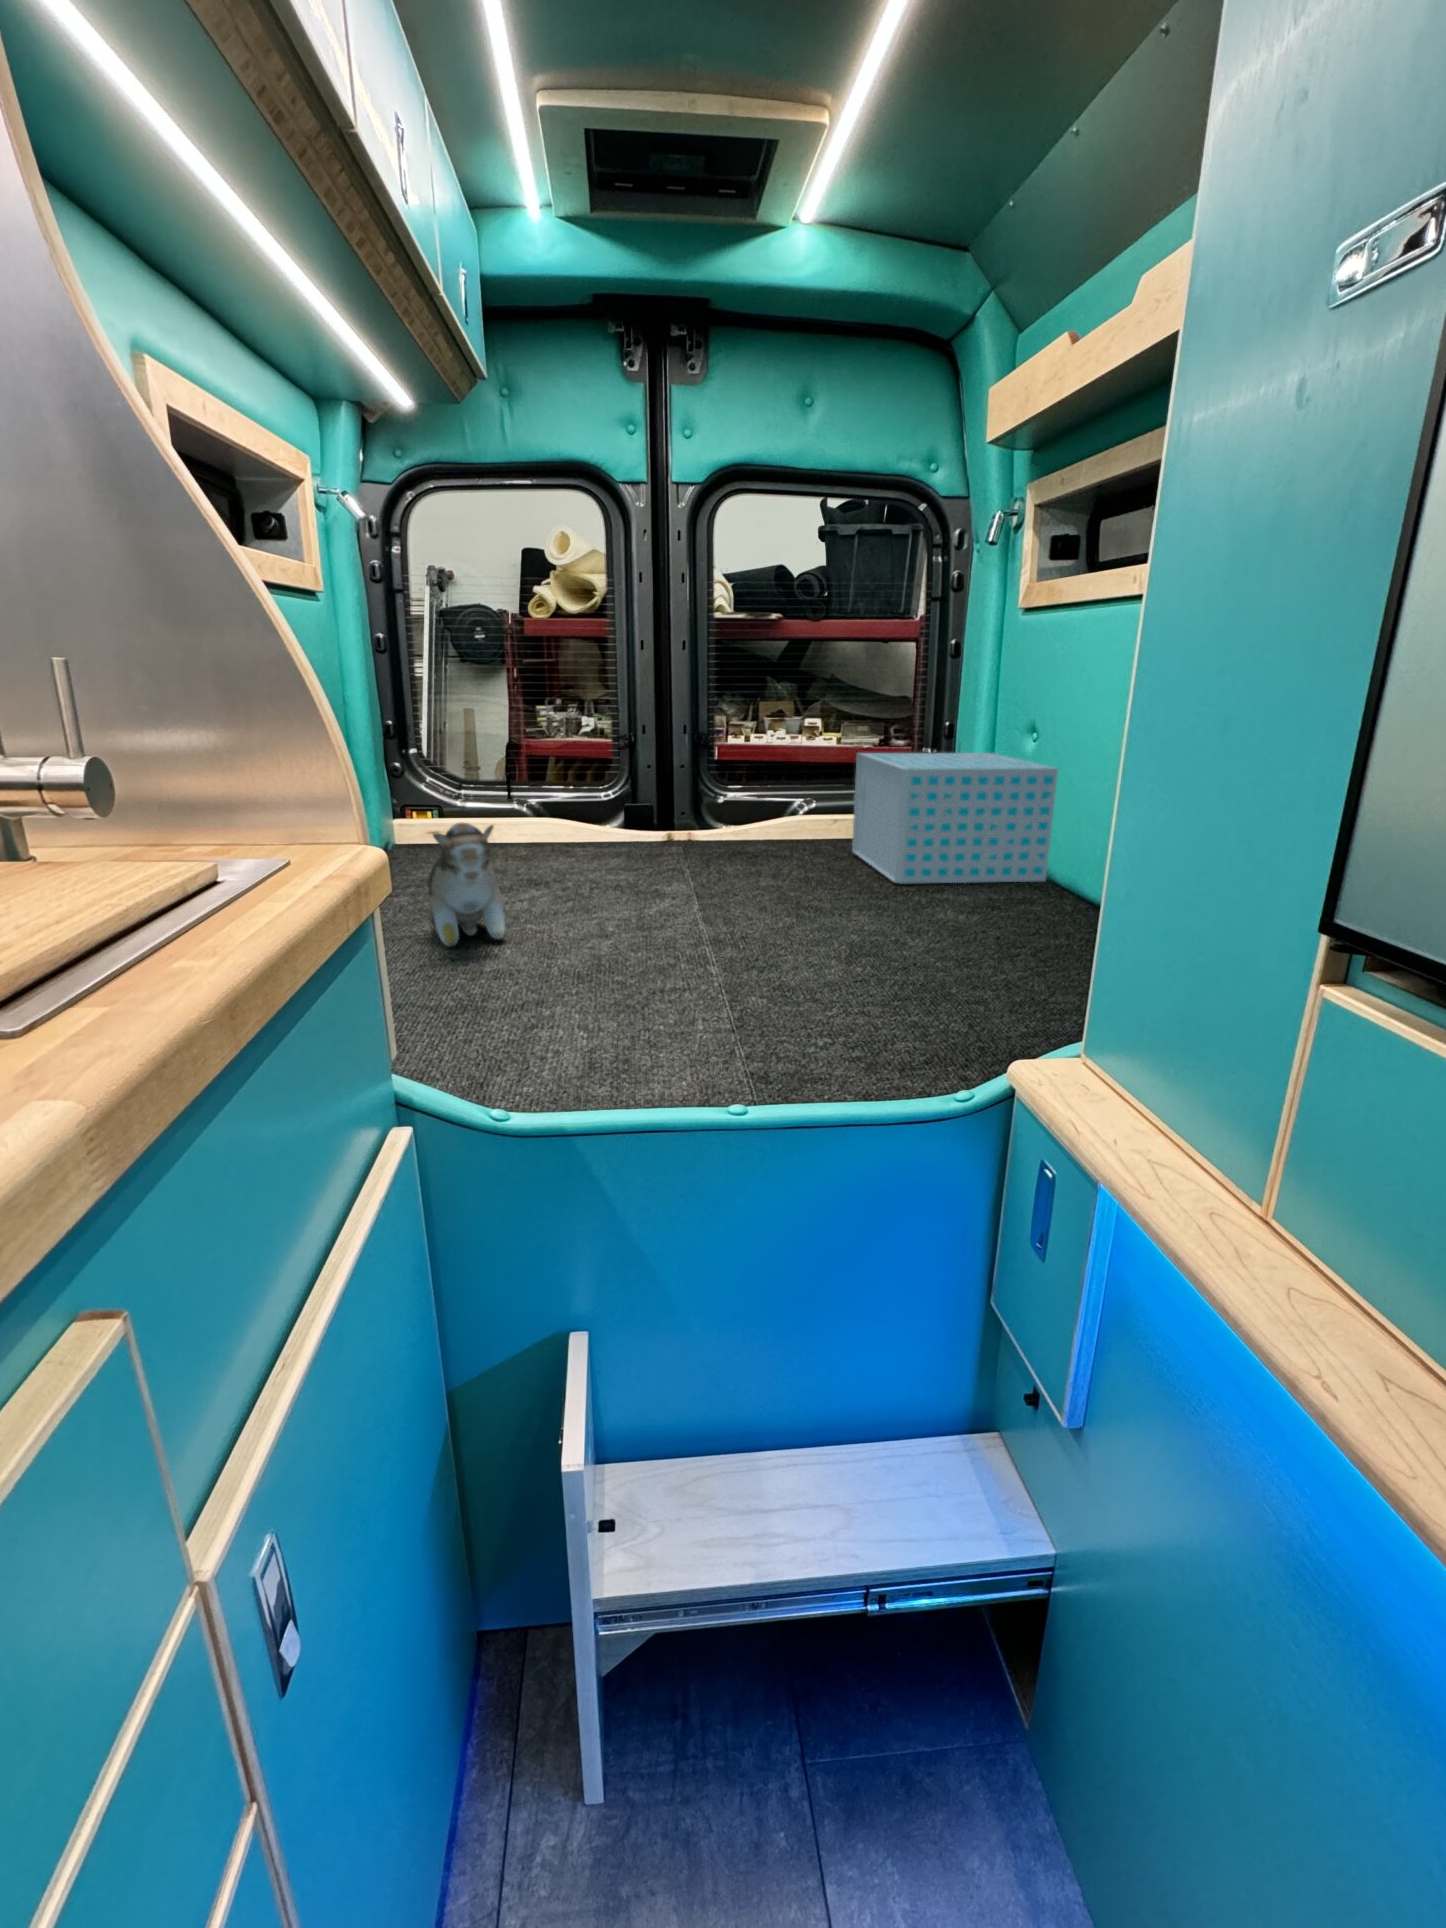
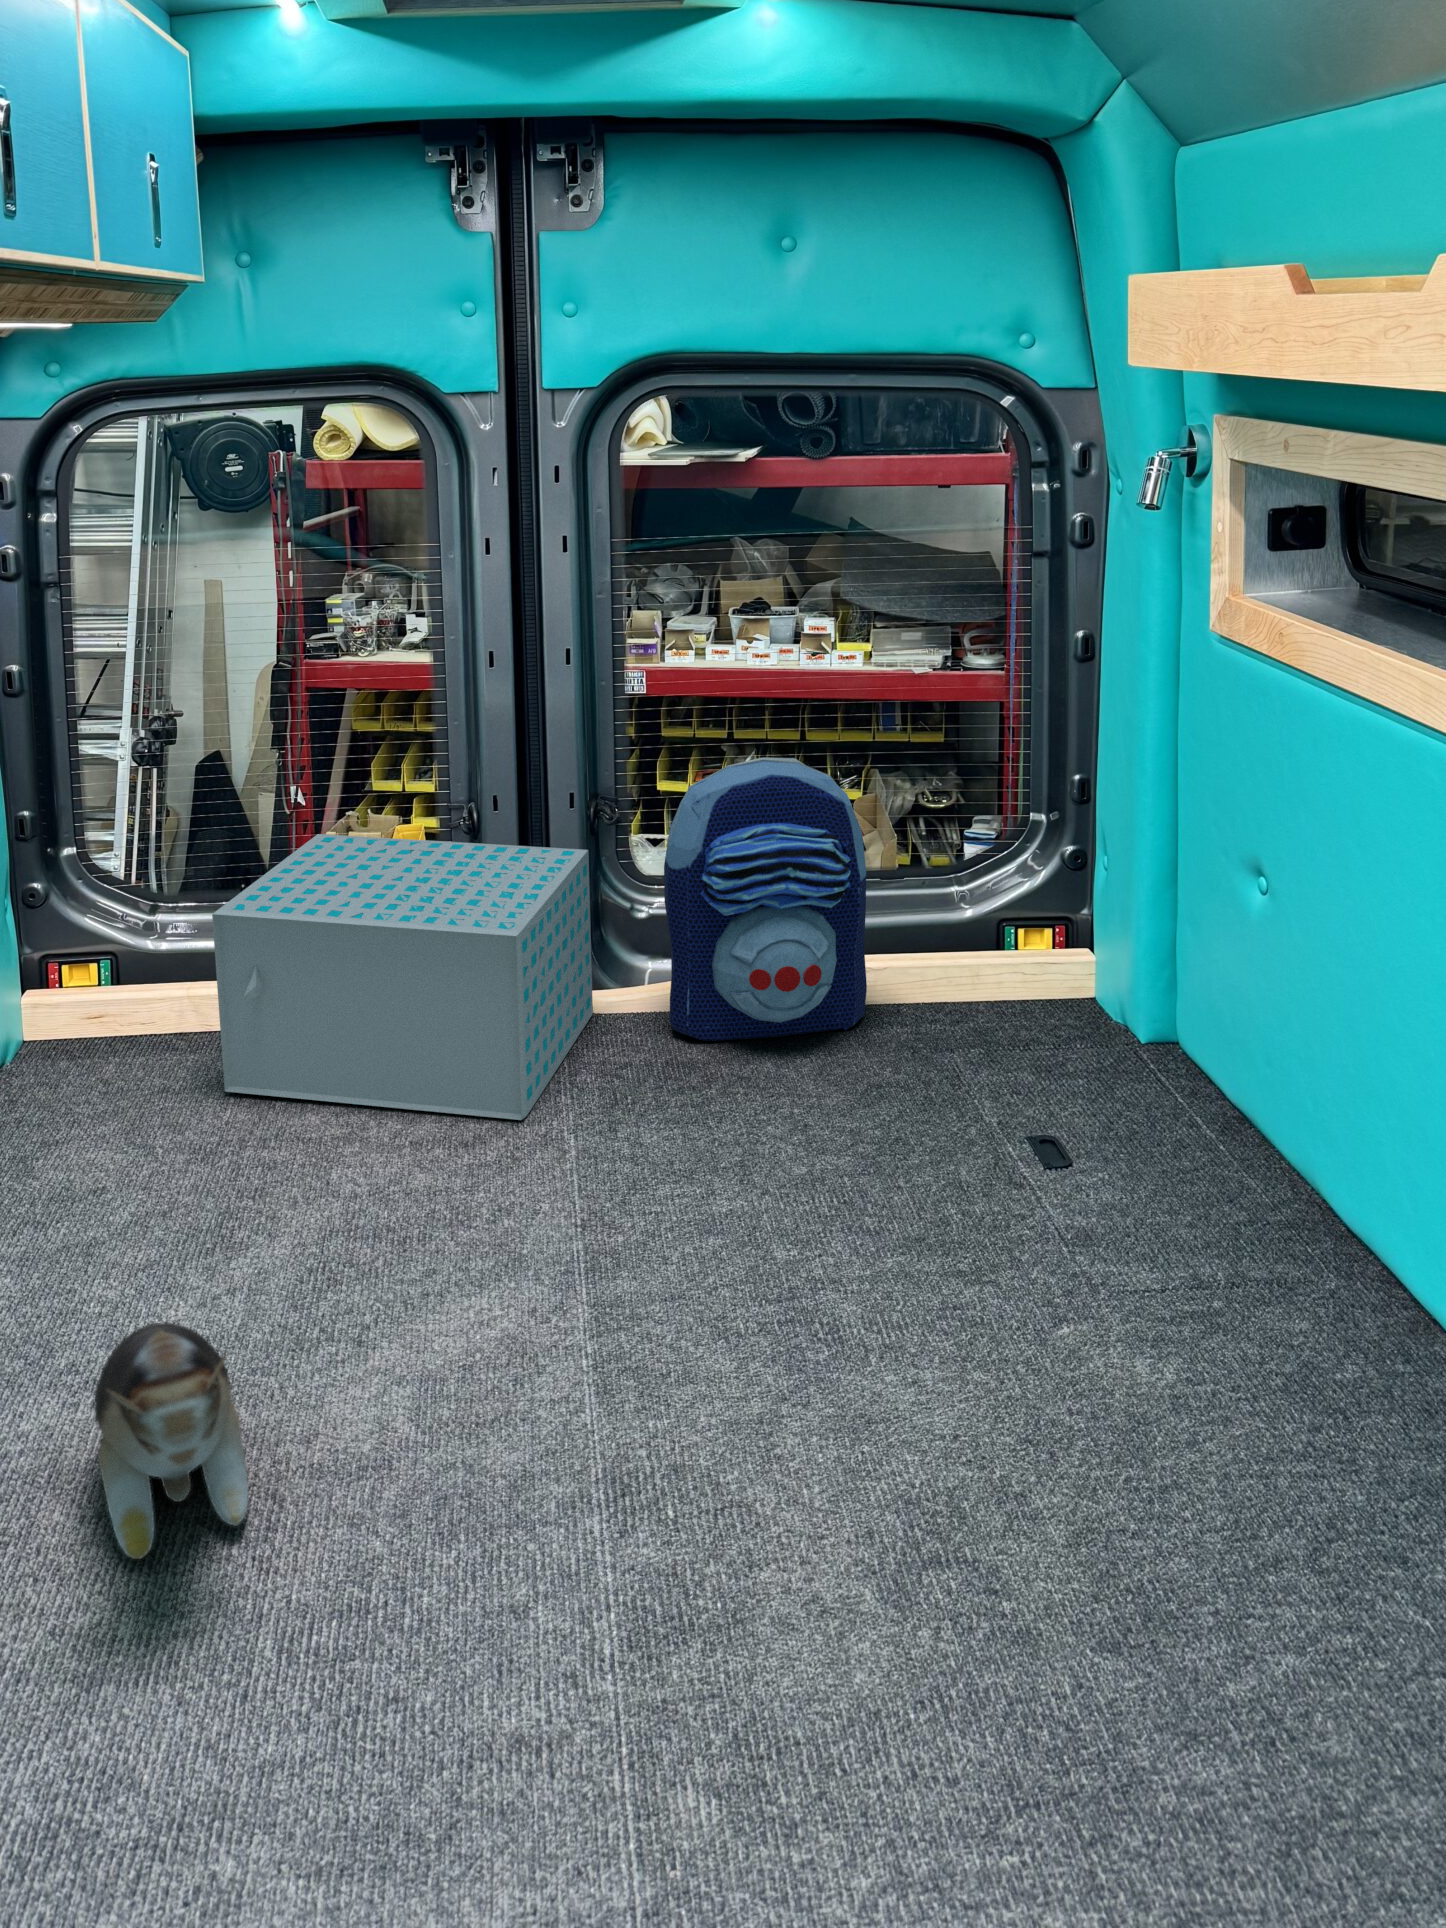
backpack: none [730,696,836,848] -> present [664,758,867,1041]
storage box: present [852,753,1058,884] -> present [212,834,593,1120]

